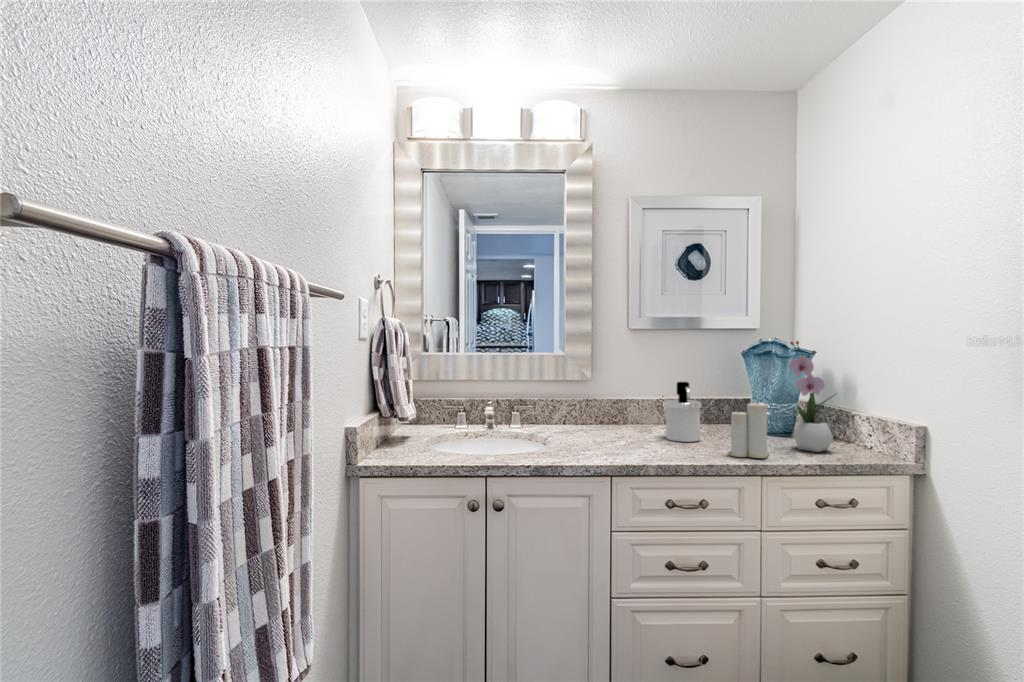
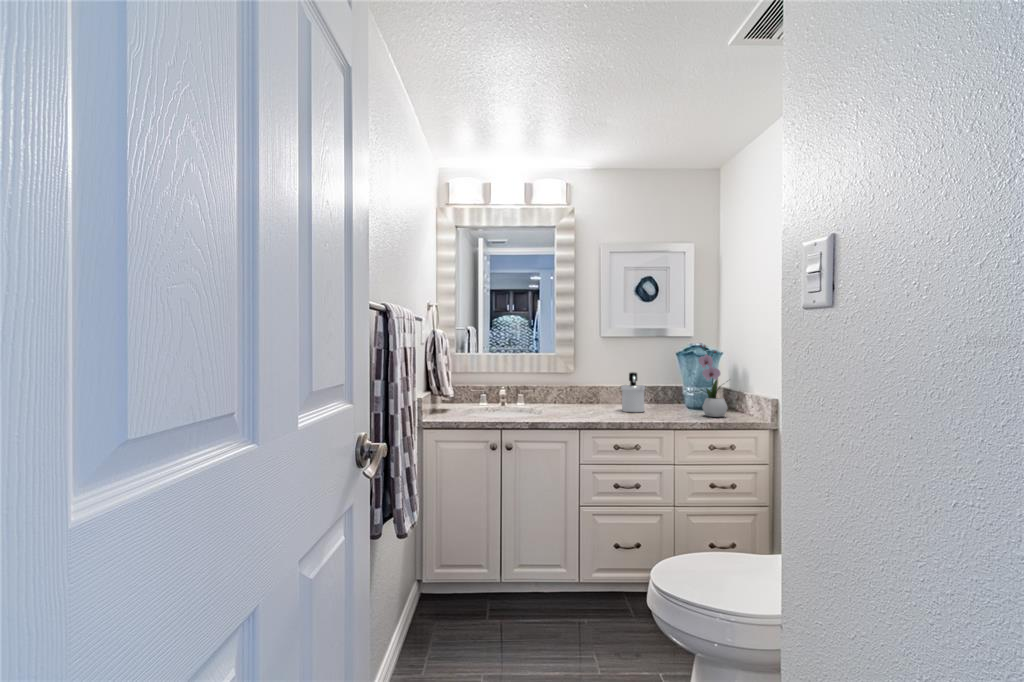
candle: present [728,403,769,458] -> none [656,381,683,420]

